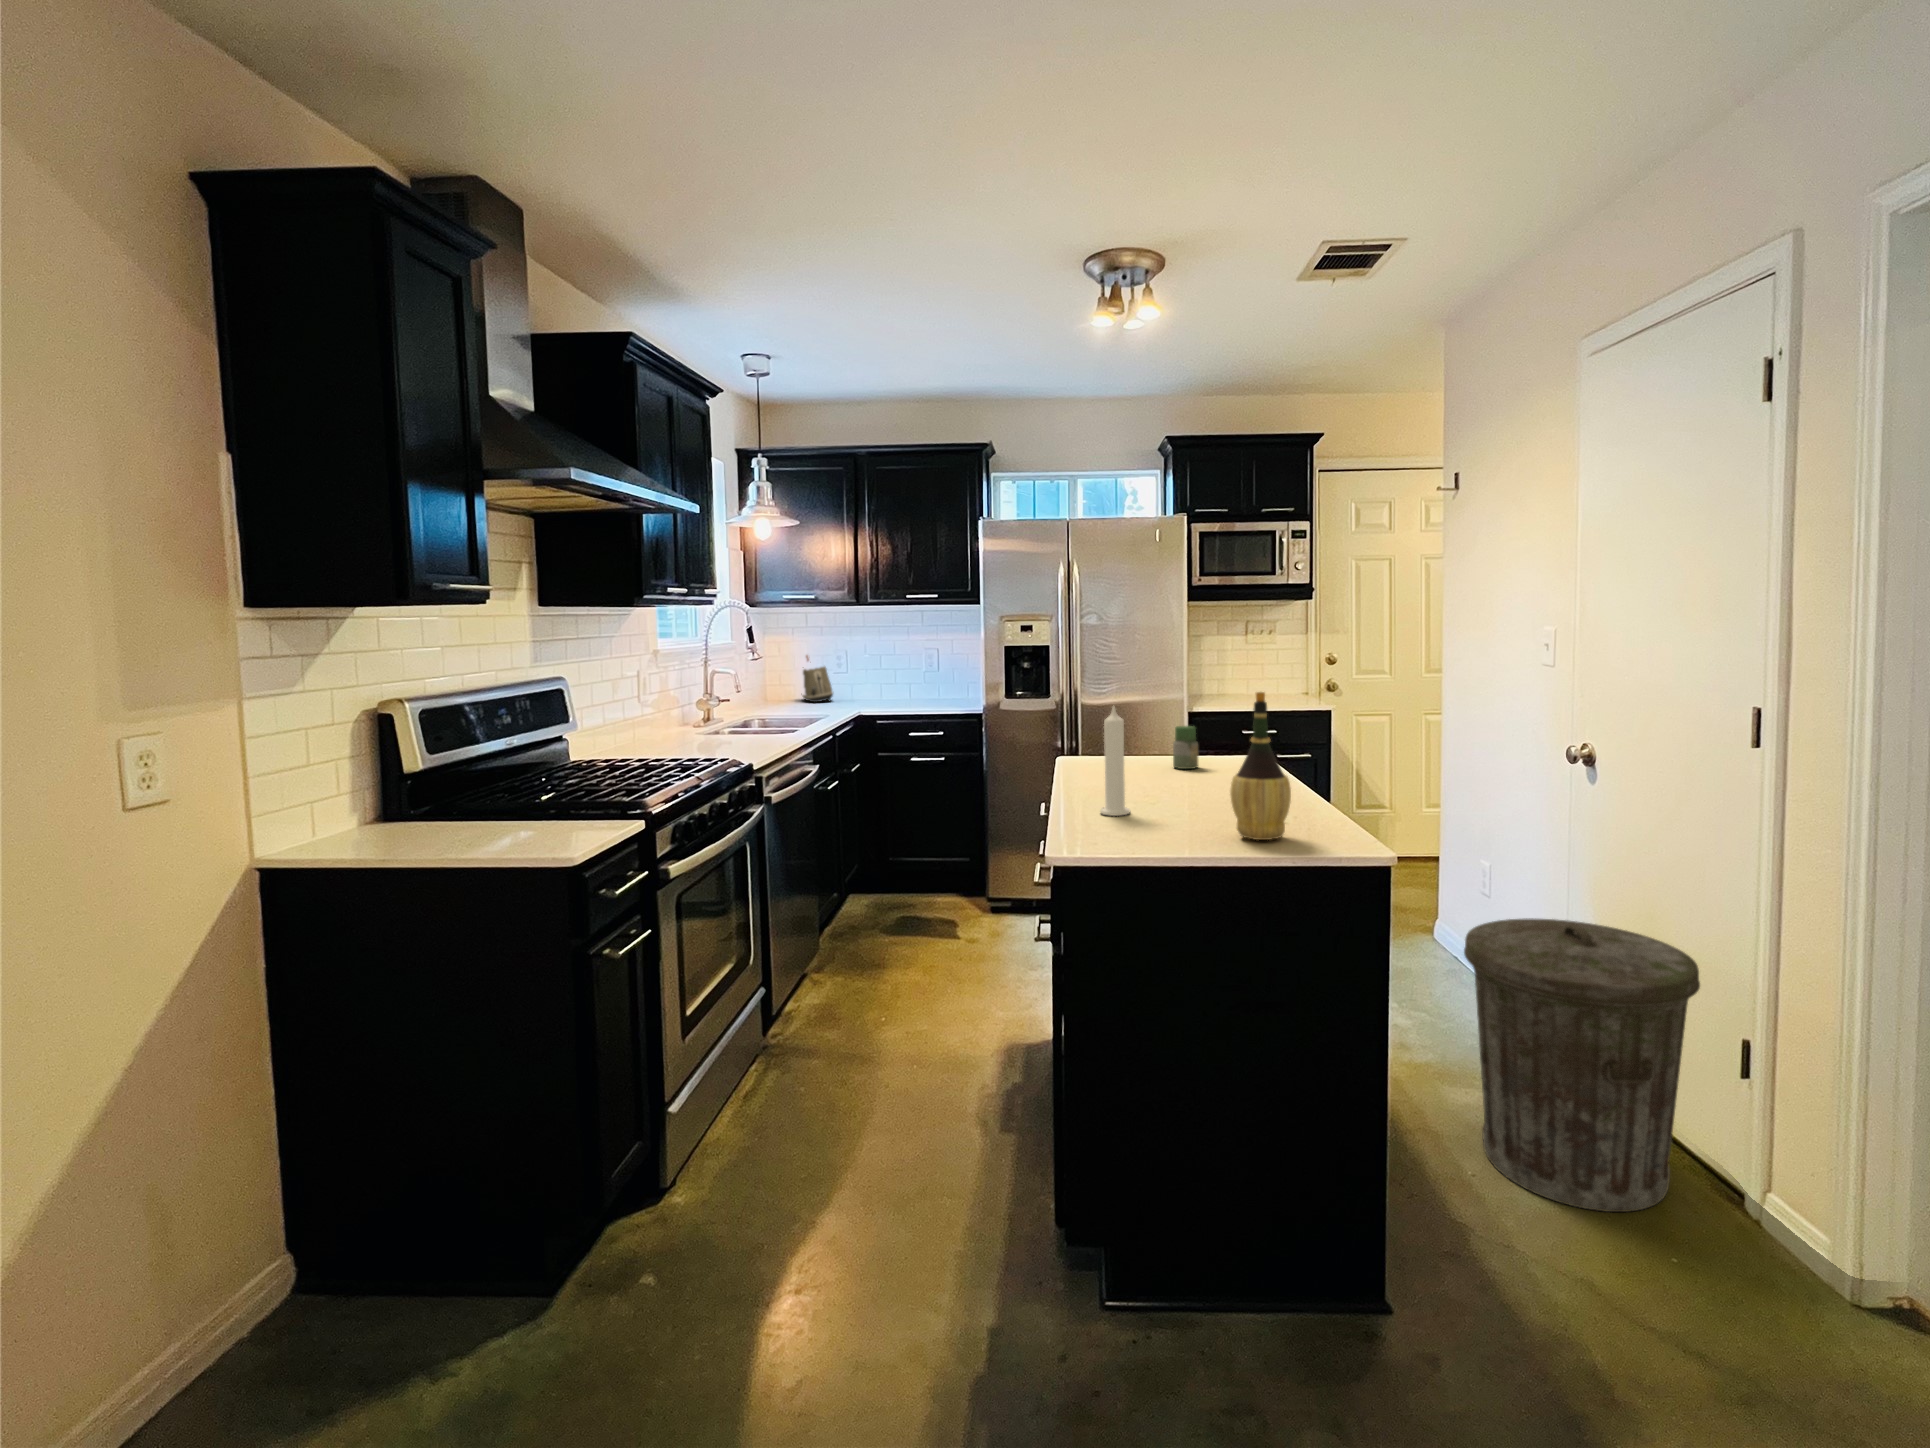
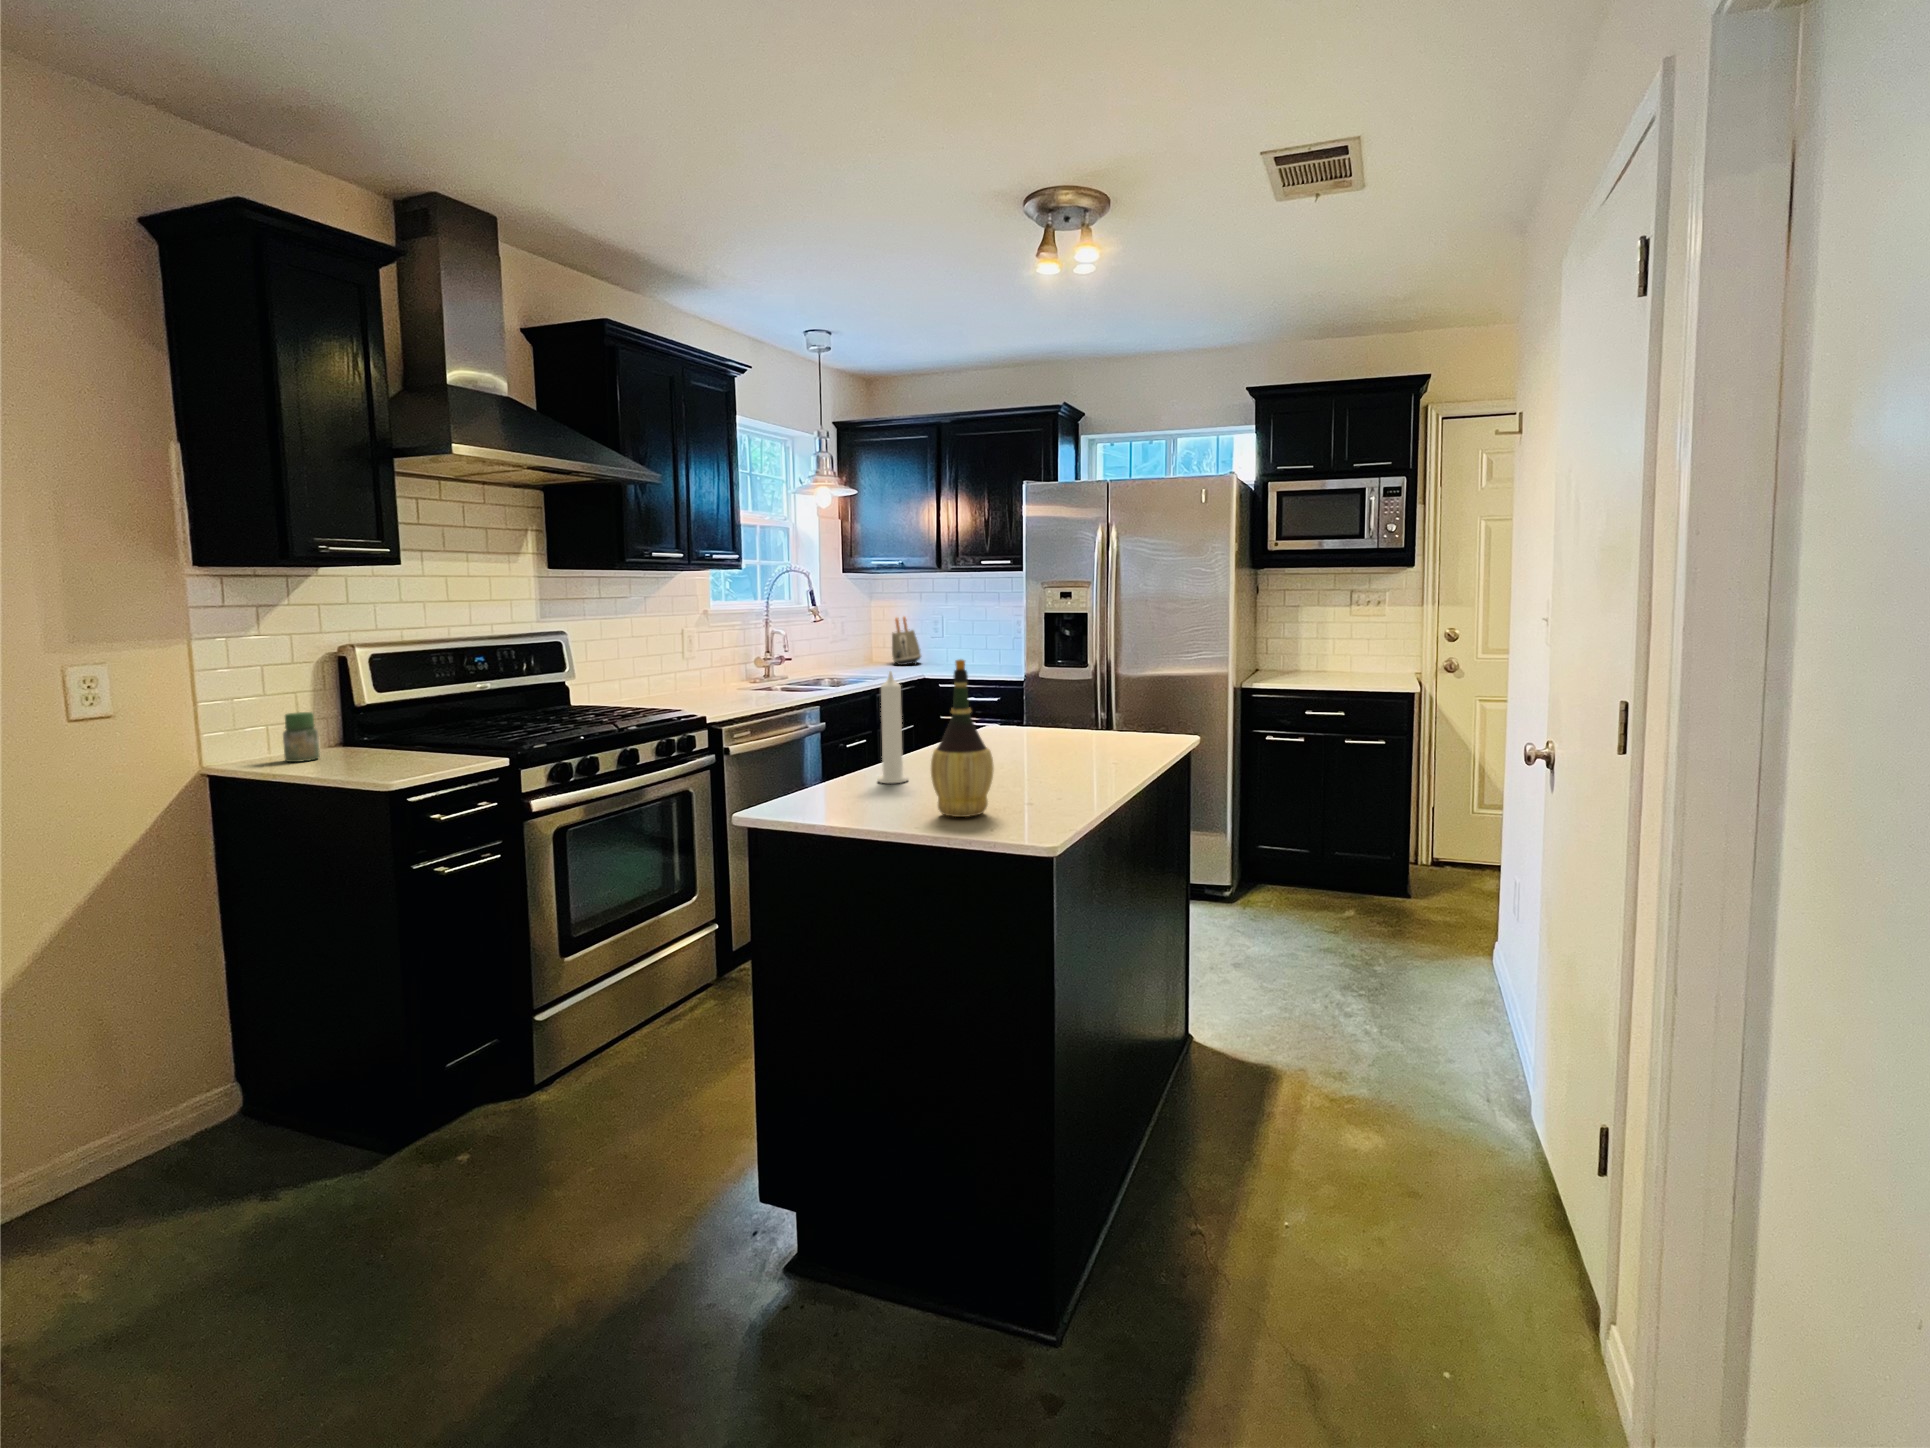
jar: present [1173,726,1198,769] -> present [283,712,320,762]
trash can: present [1464,918,1700,1212] -> none [1295,940,1559,1298]

